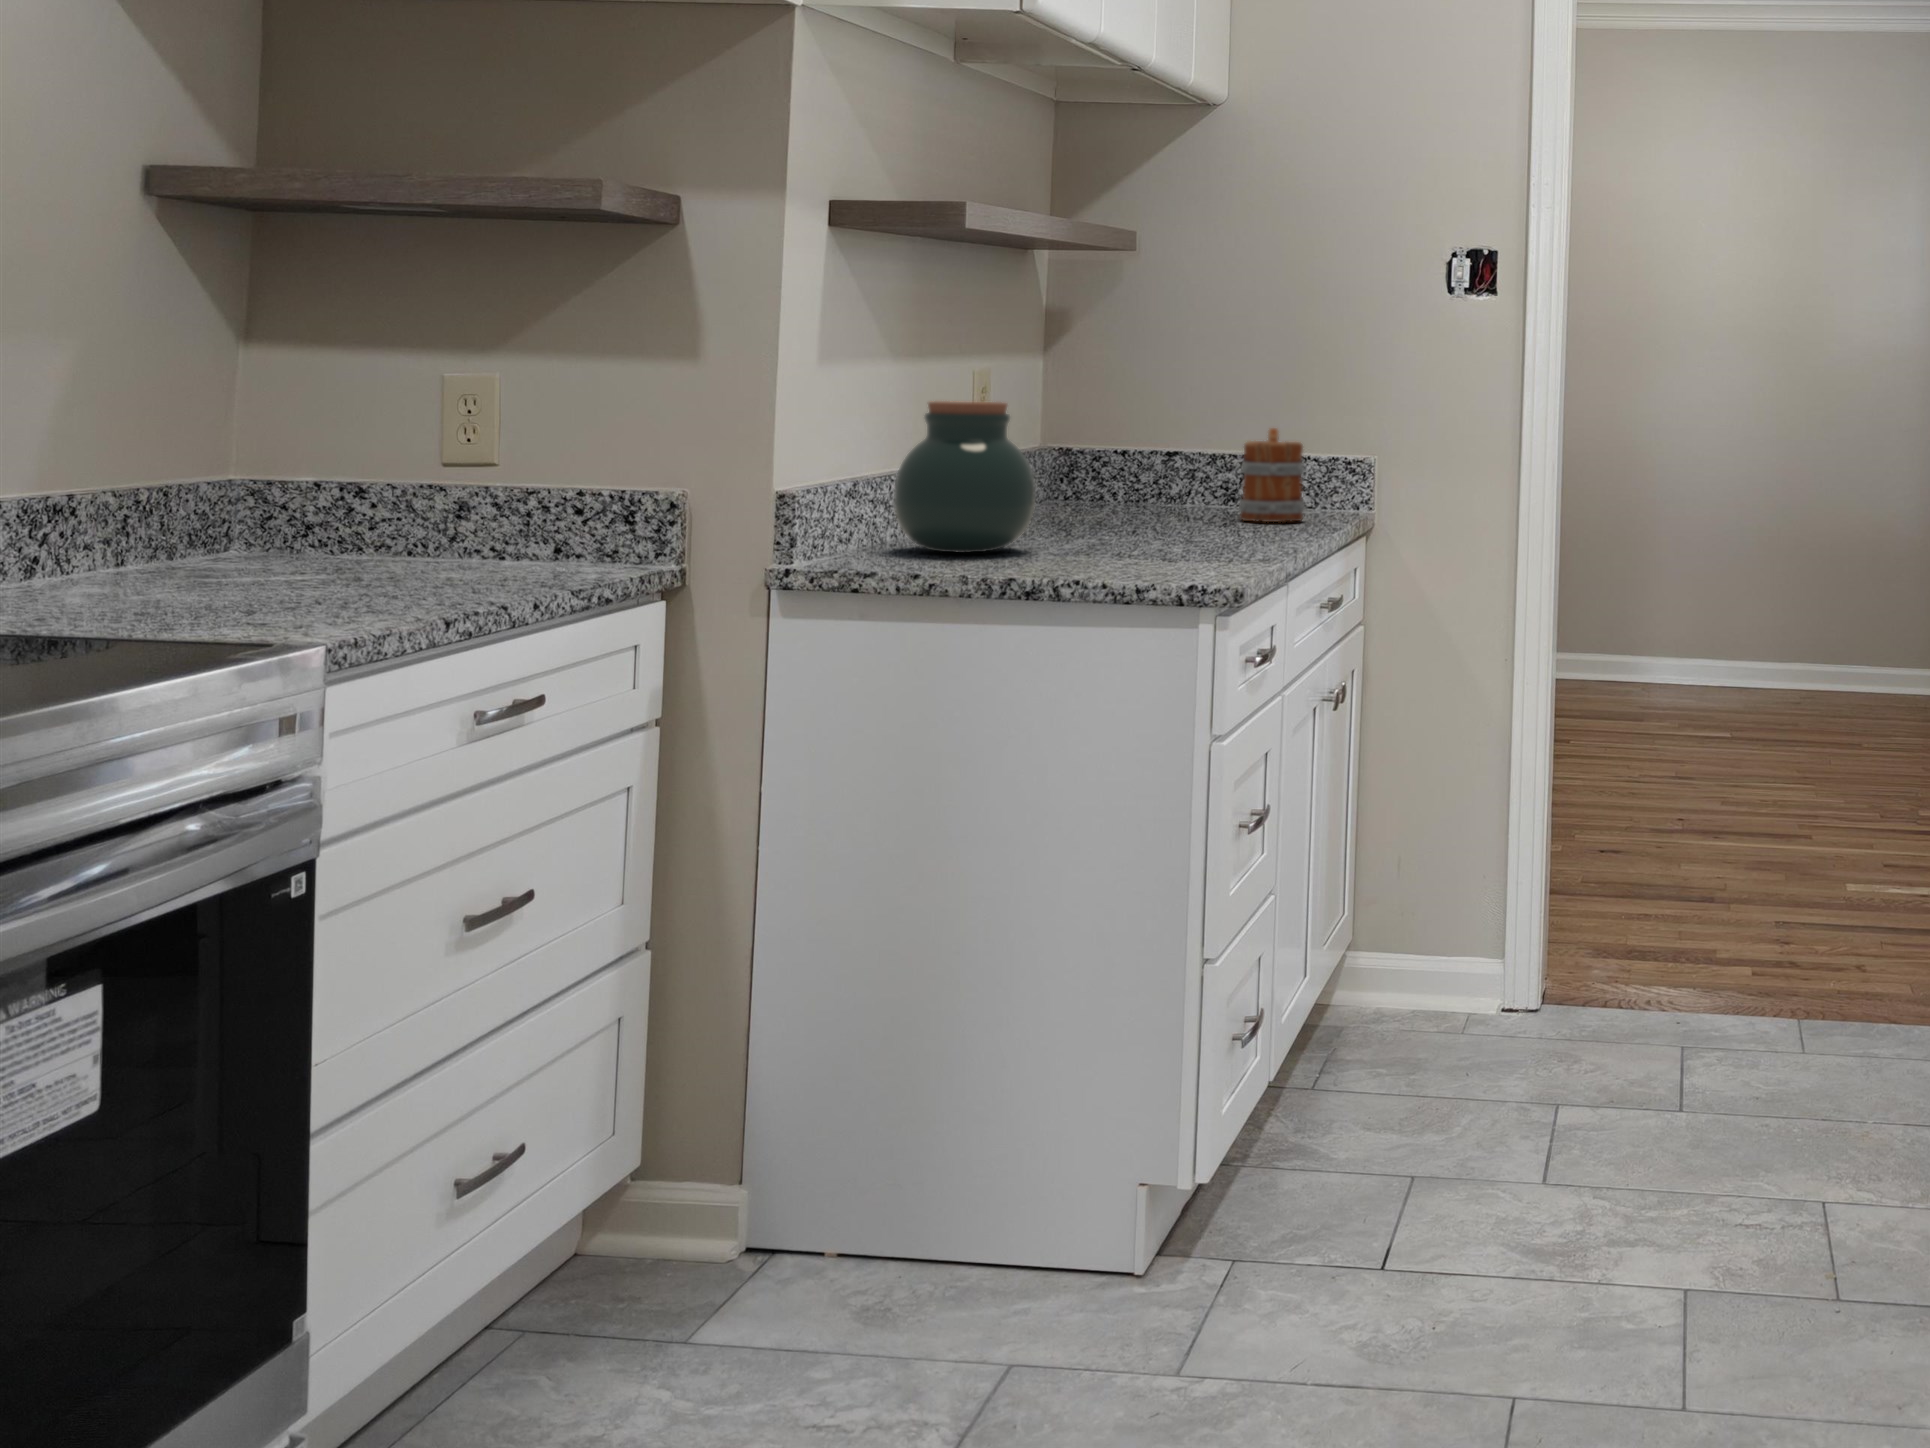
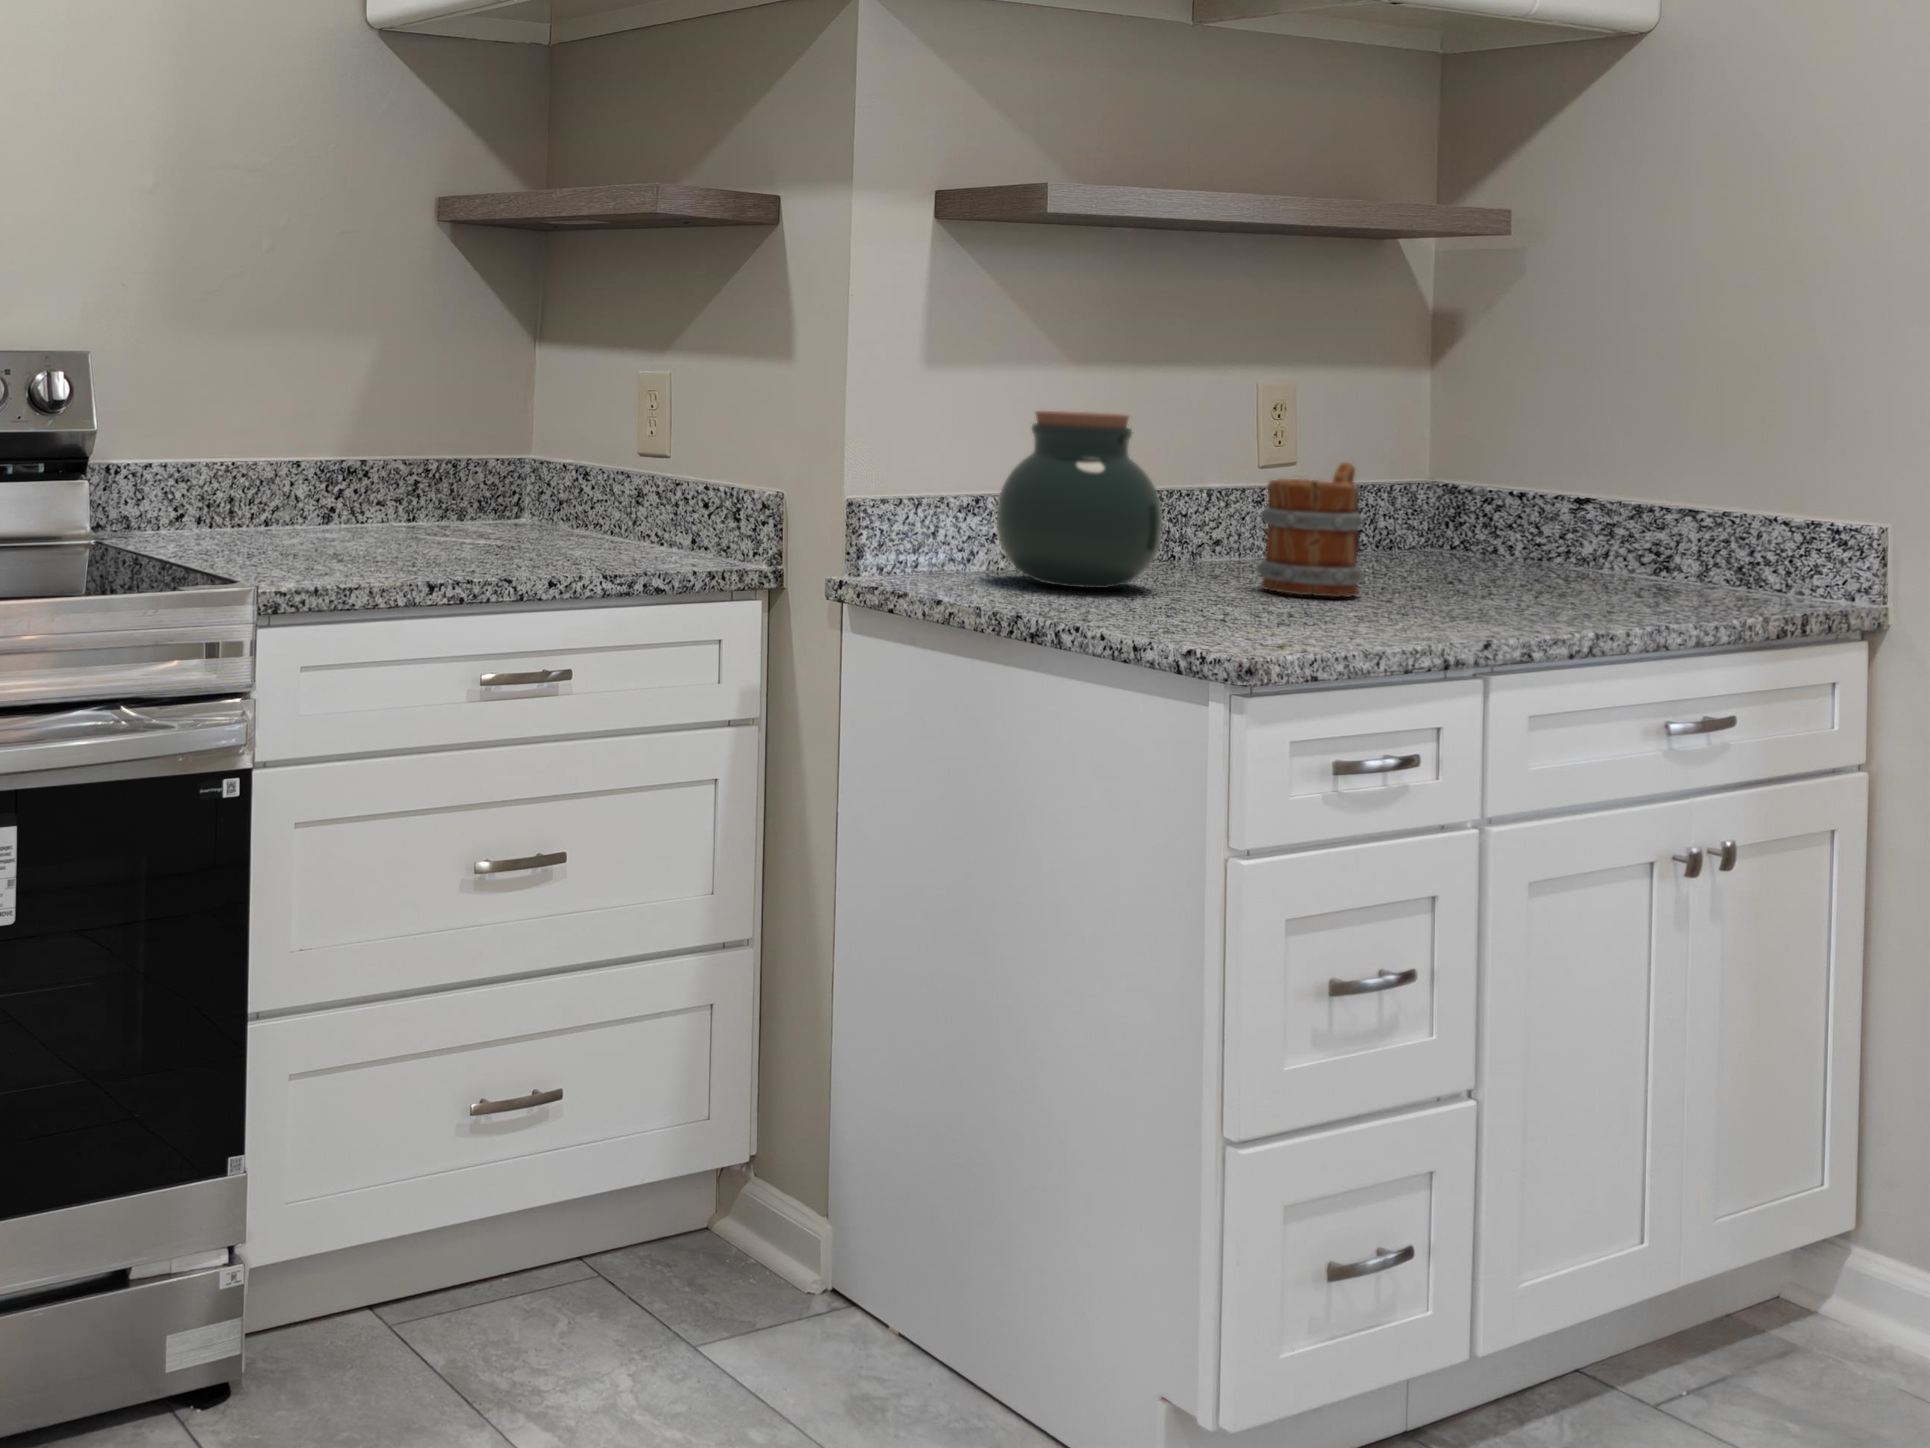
mug: present [1239,428,1305,522] -> present [1257,462,1363,597]

